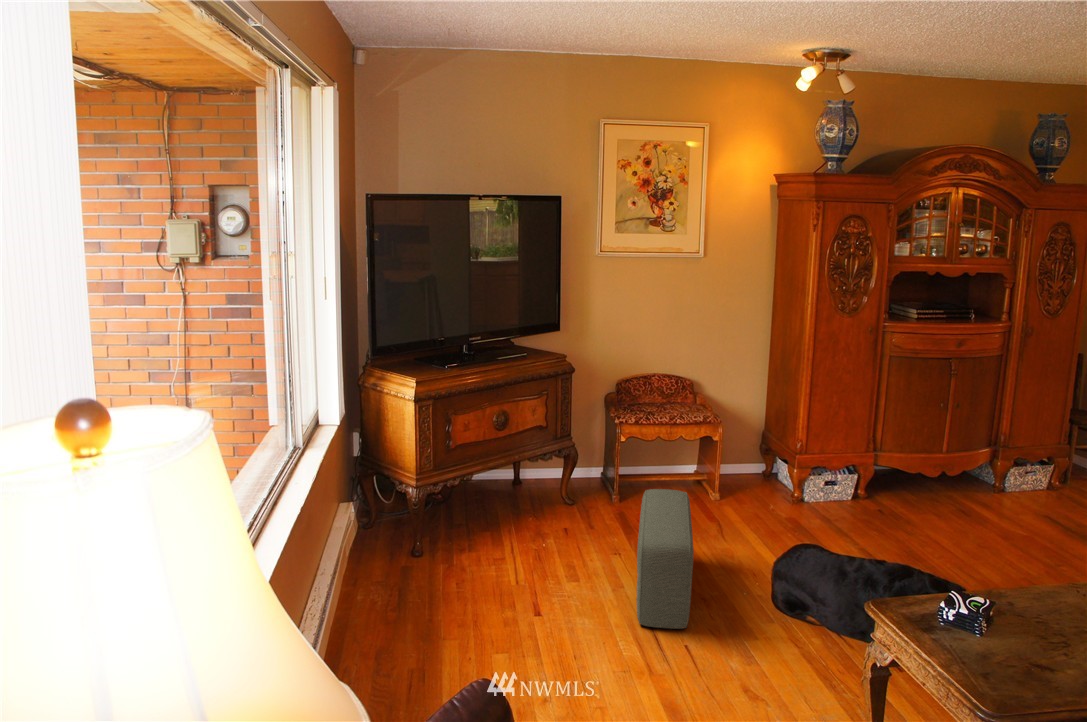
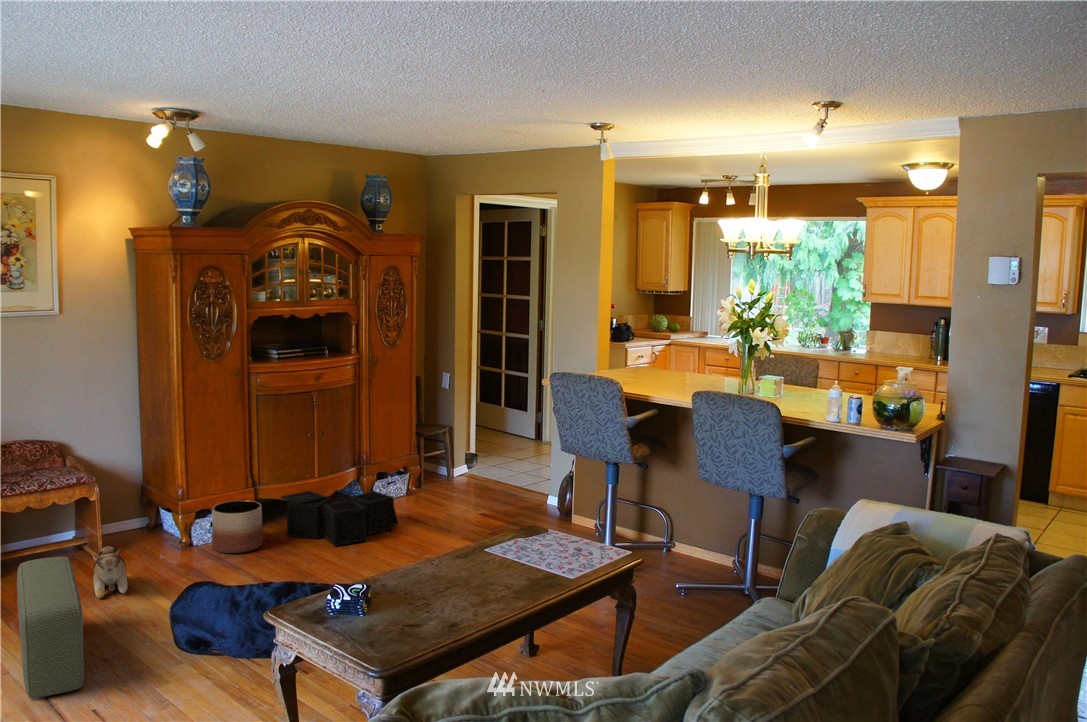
planter: none [824,463,880,520] -> present [212,500,263,553]
storage bin: none [901,466,1042,536] -> present [281,491,398,546]
plush toy: none [708,488,740,537] -> present [93,546,129,598]

